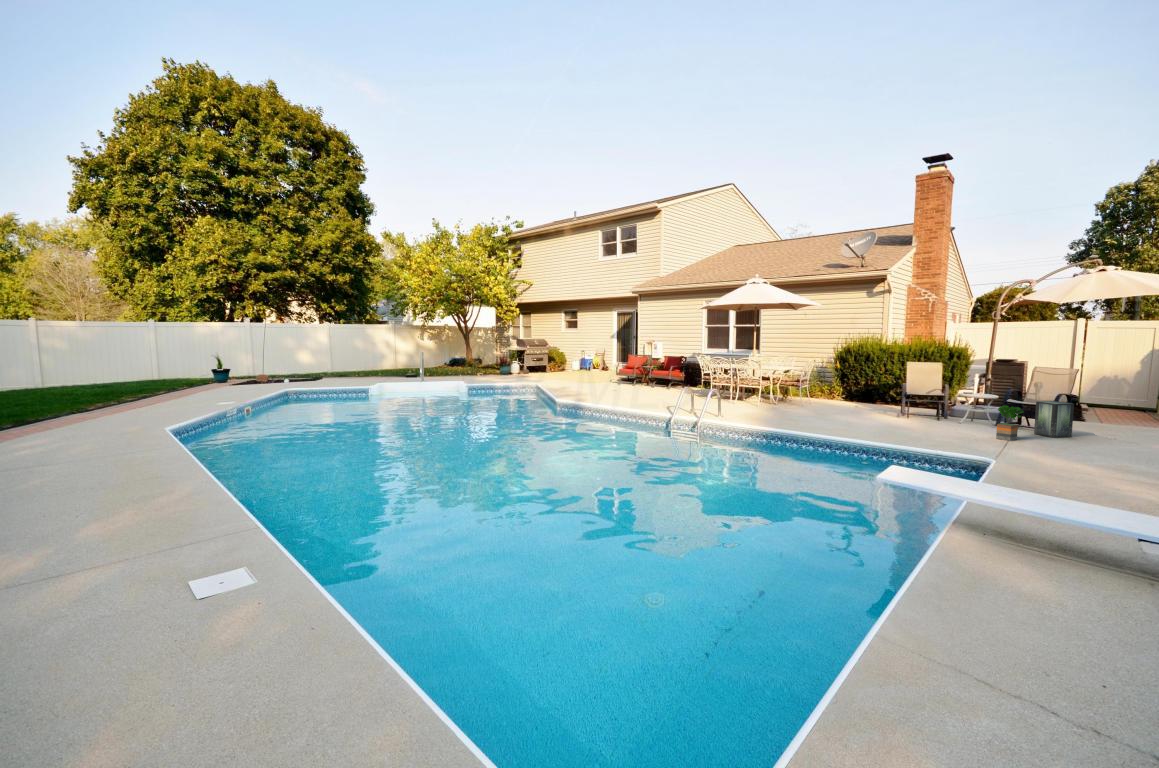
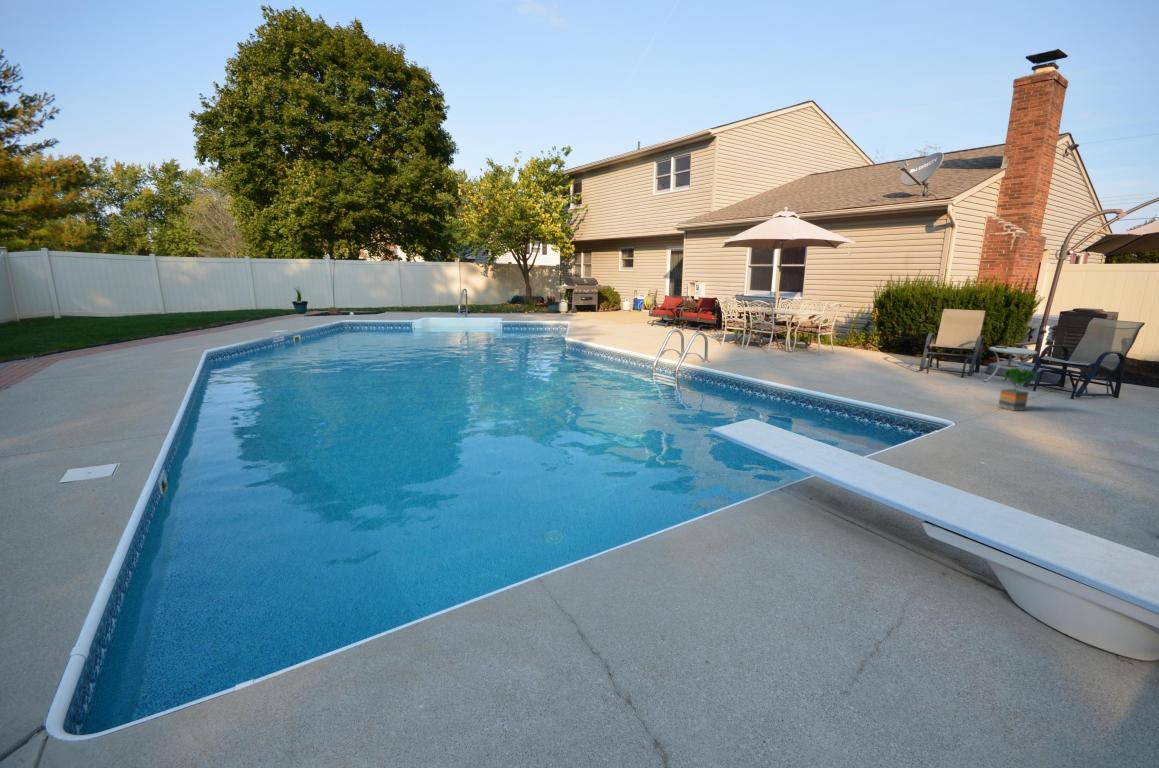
storage box: present [1034,401,1074,438] -> none [1060,365,1118,412]

